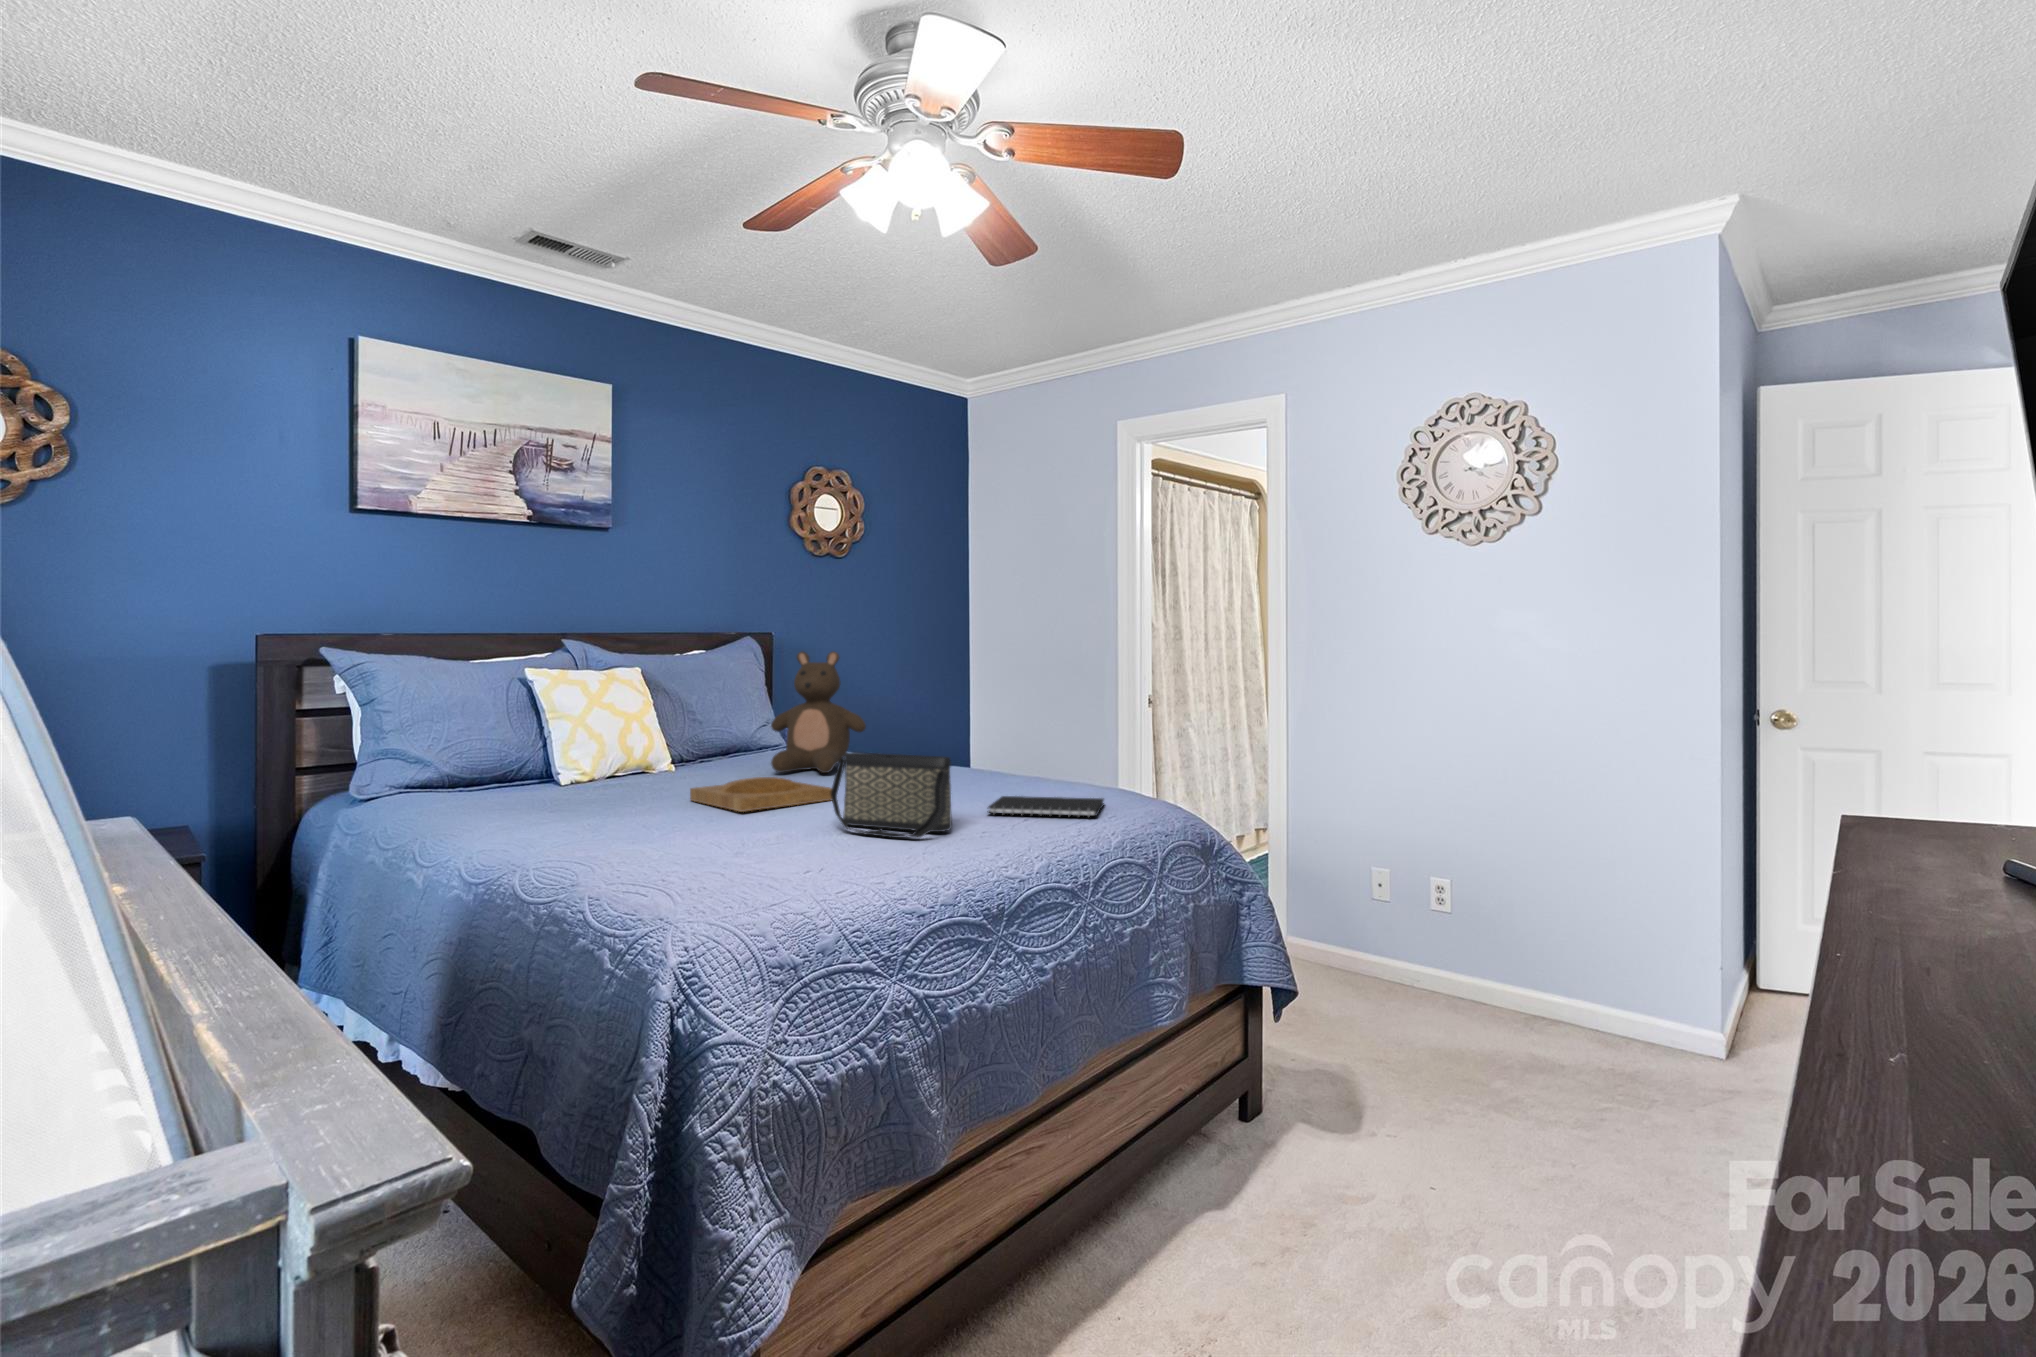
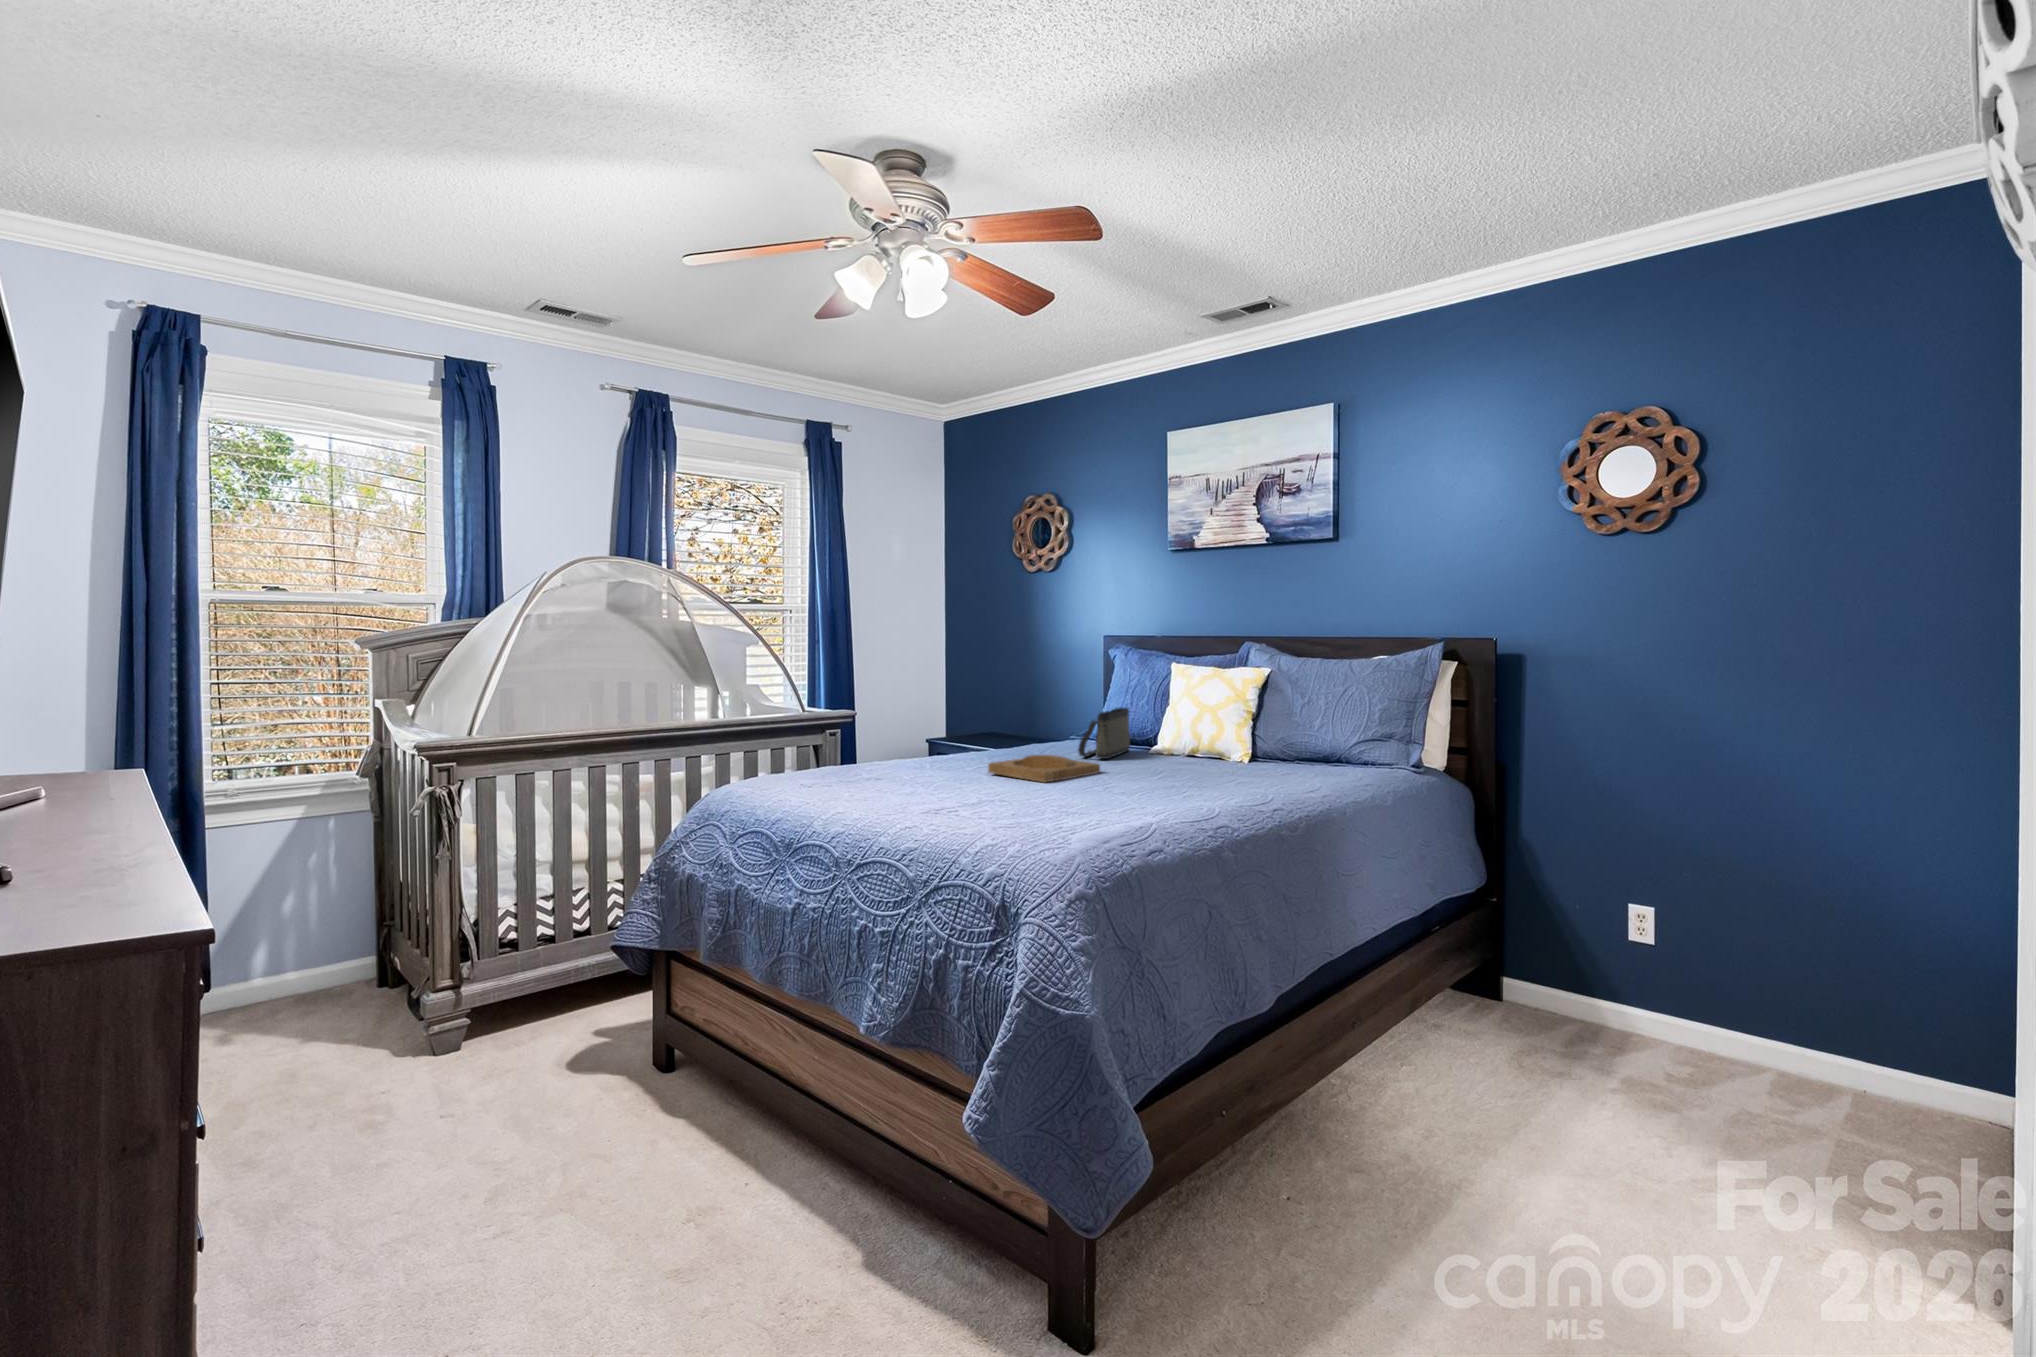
stuffed bear: present [771,651,866,773] -> none [1164,658,1239,773]
handbag: present [831,752,952,838] -> present [1078,708,1130,759]
notebook: present [987,796,1104,817] -> none [936,802,1031,831]

